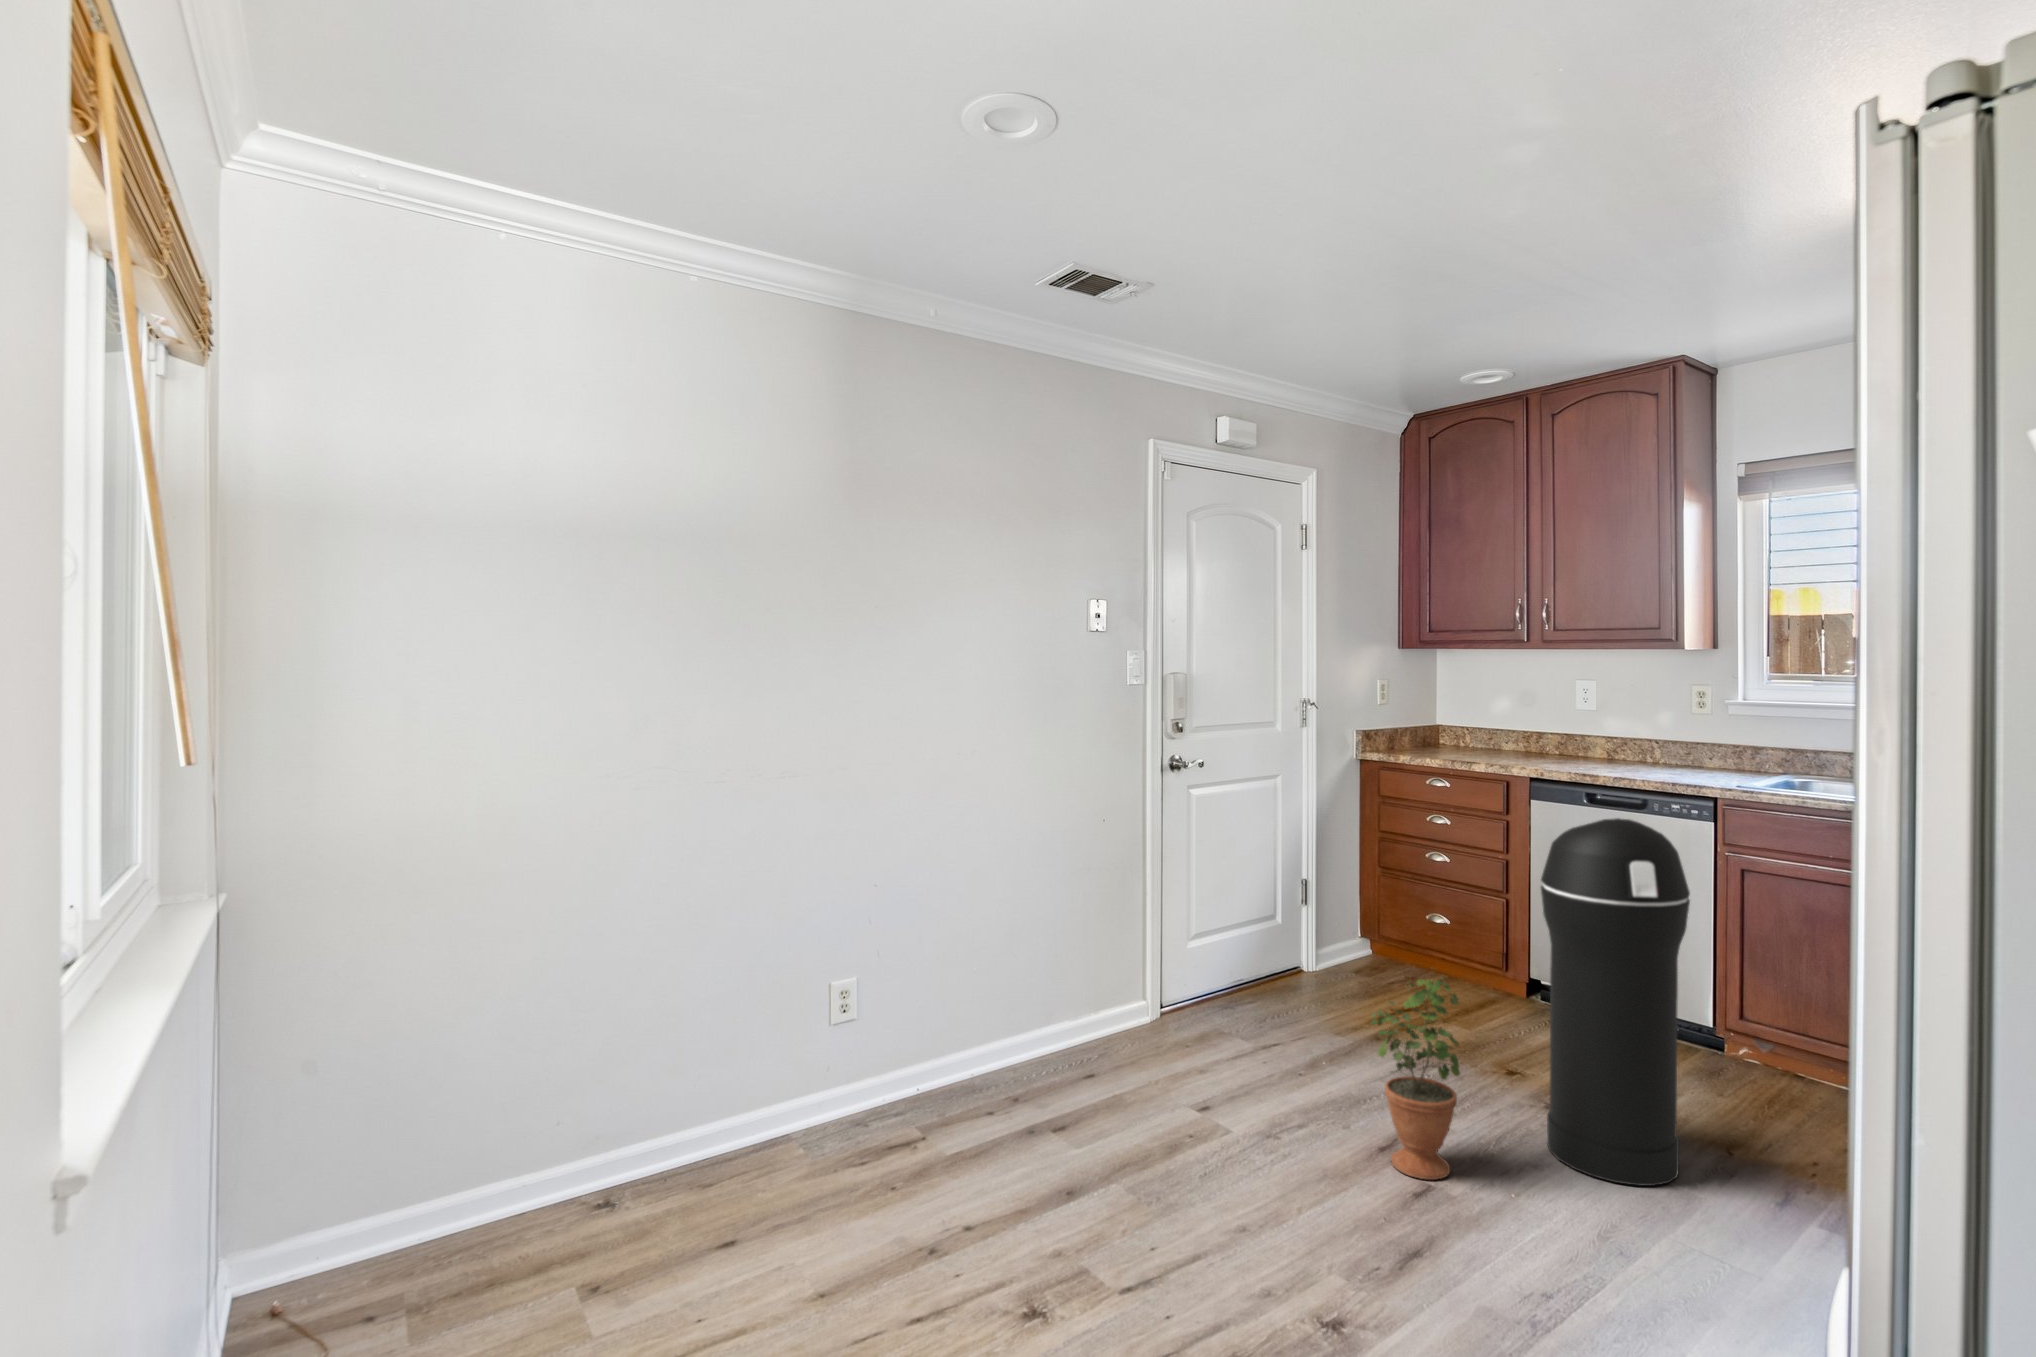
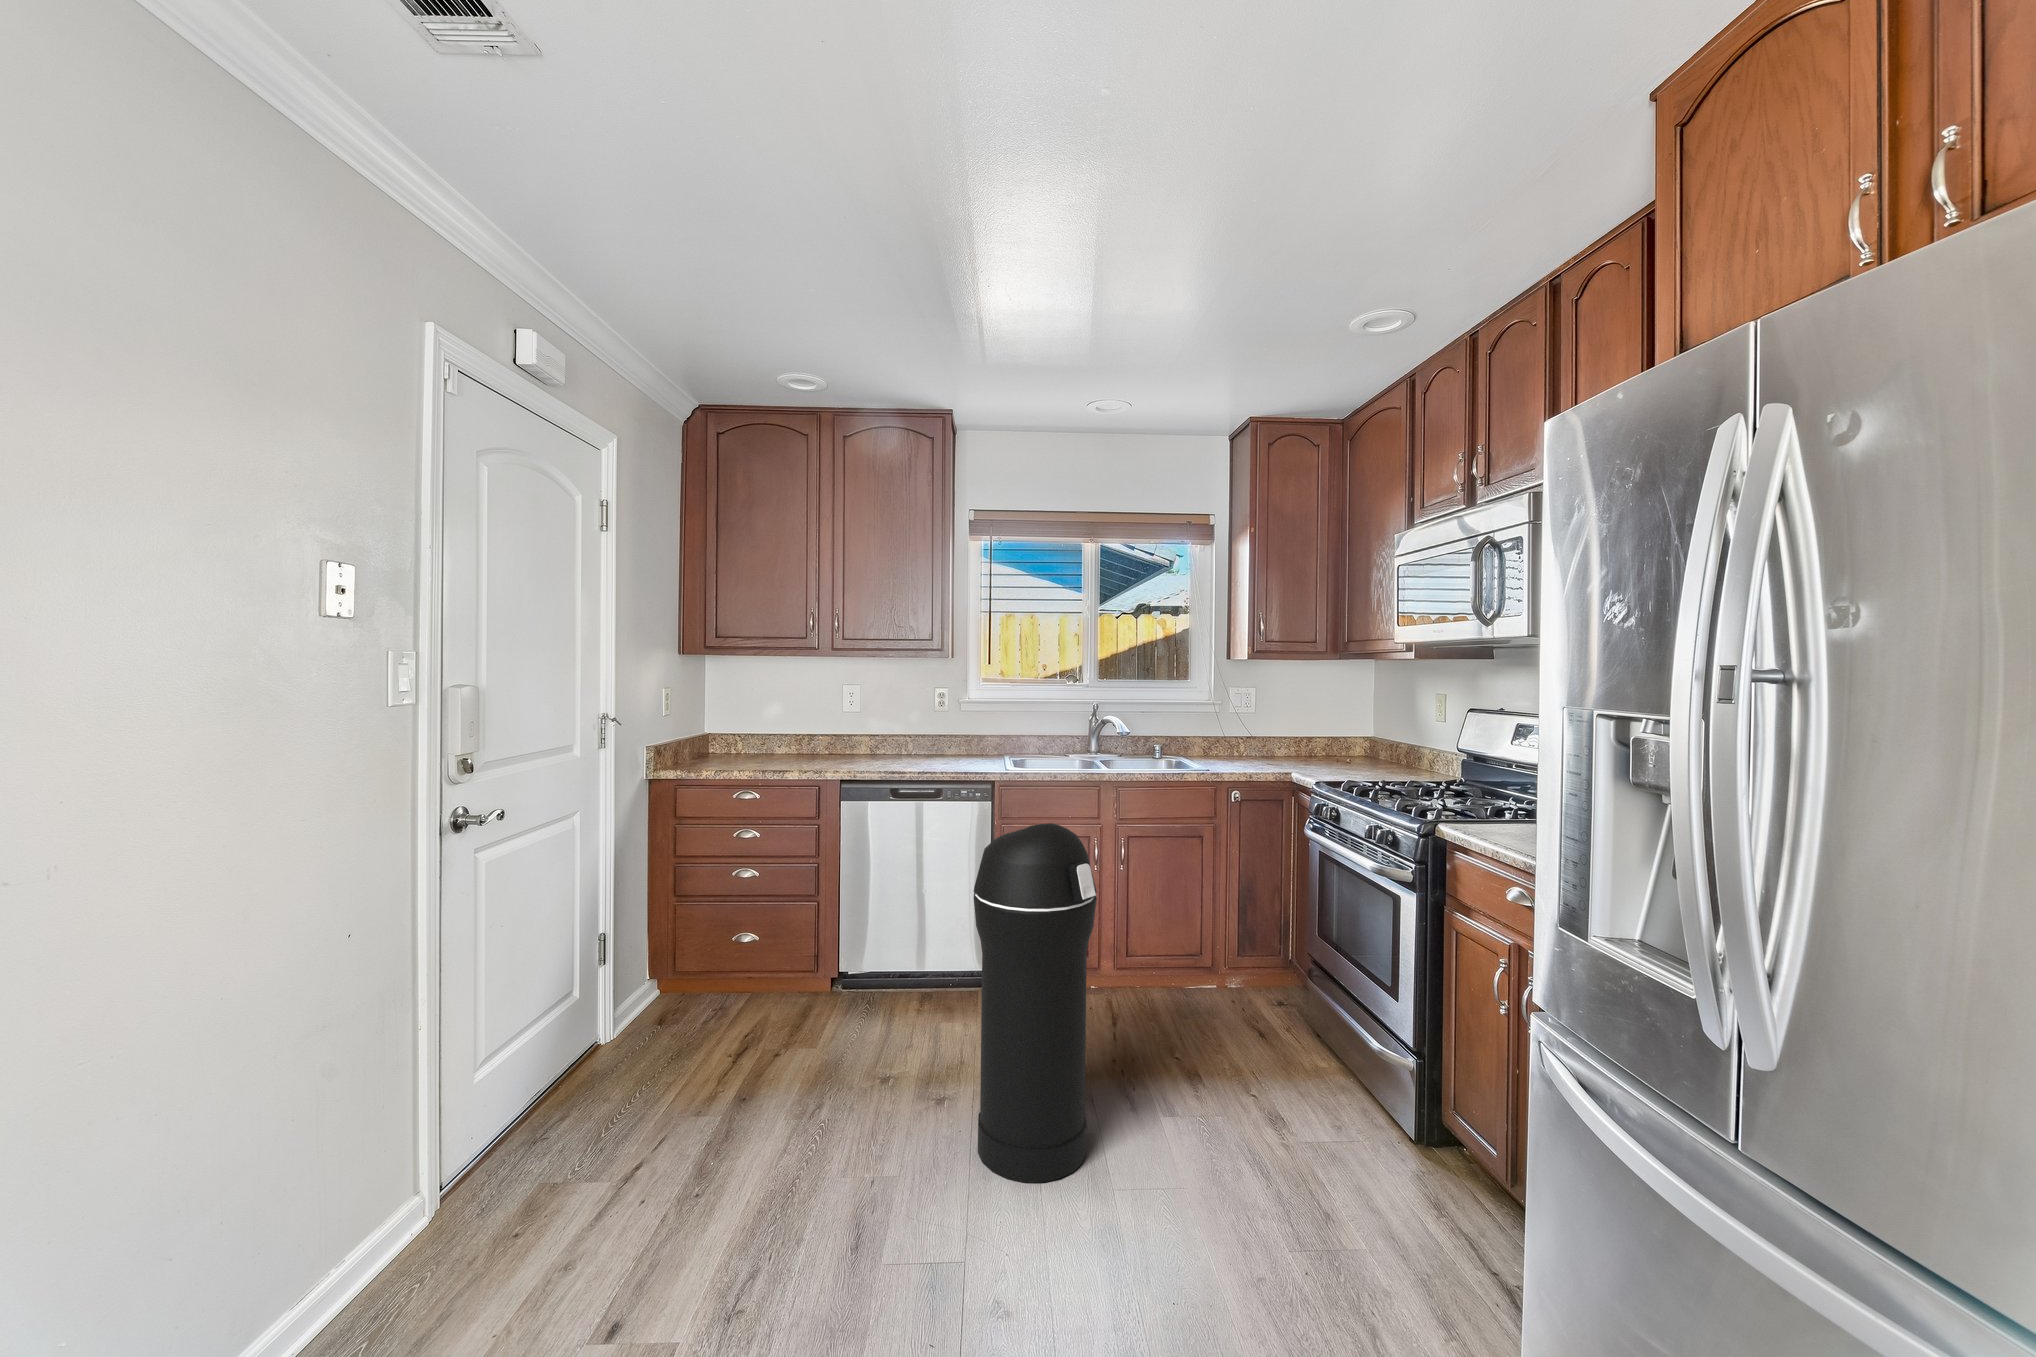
potted plant: present [1371,977,1460,1180] -> none [860,1030,962,1299]

